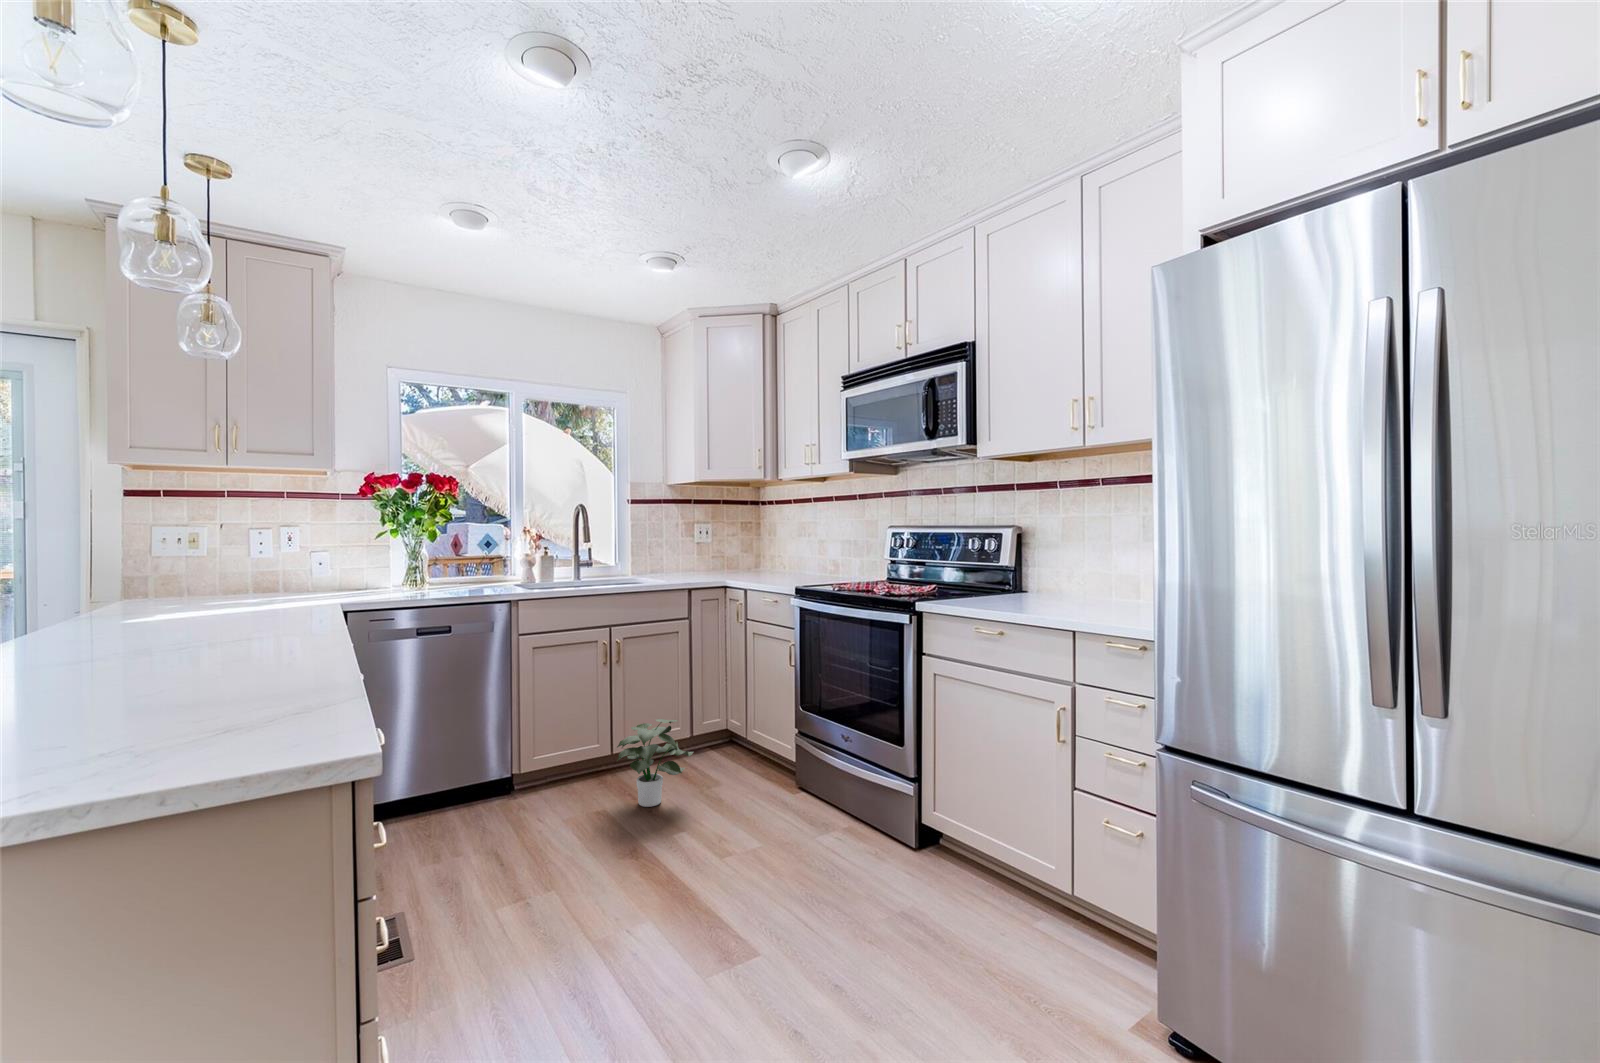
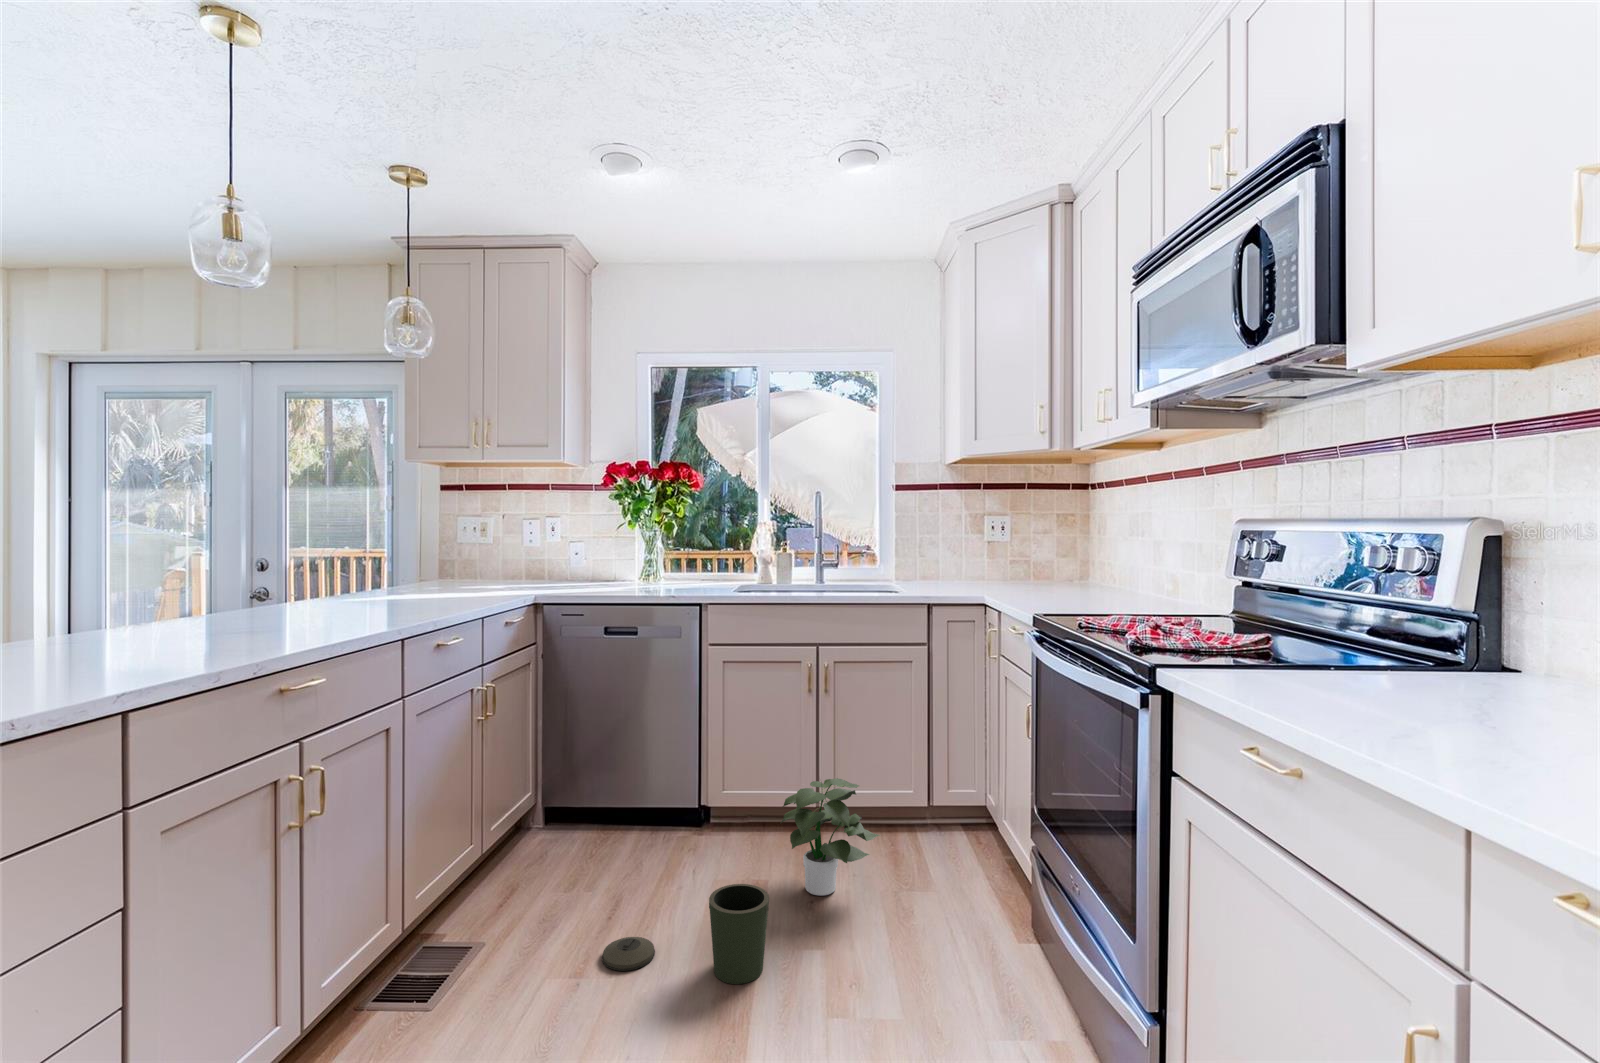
trash can: none [530,796,664,886] -> present [602,884,769,984]

